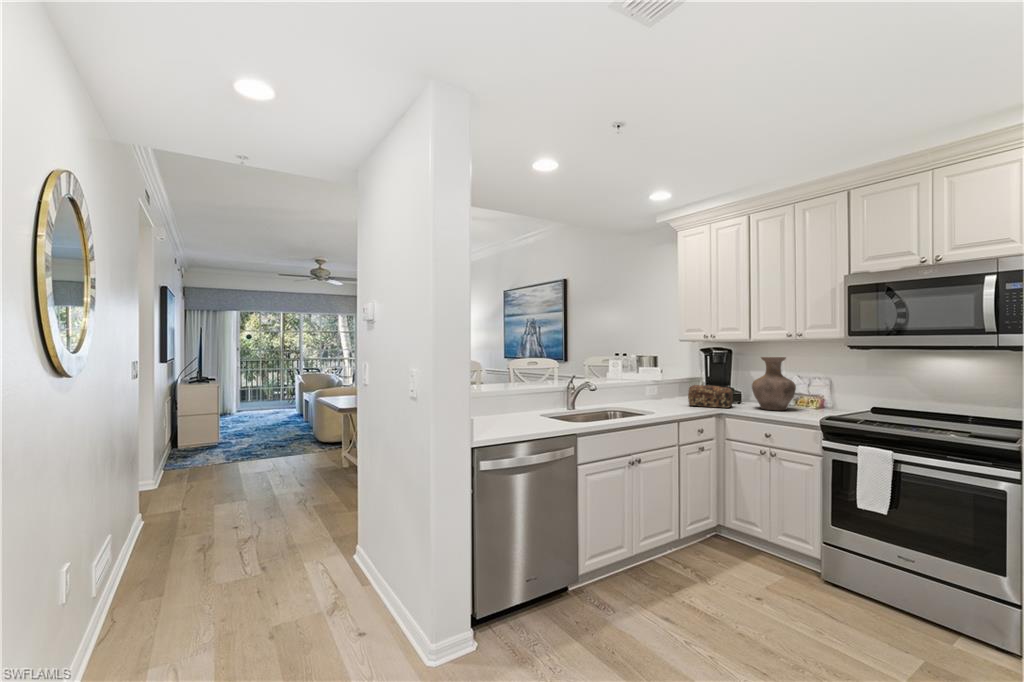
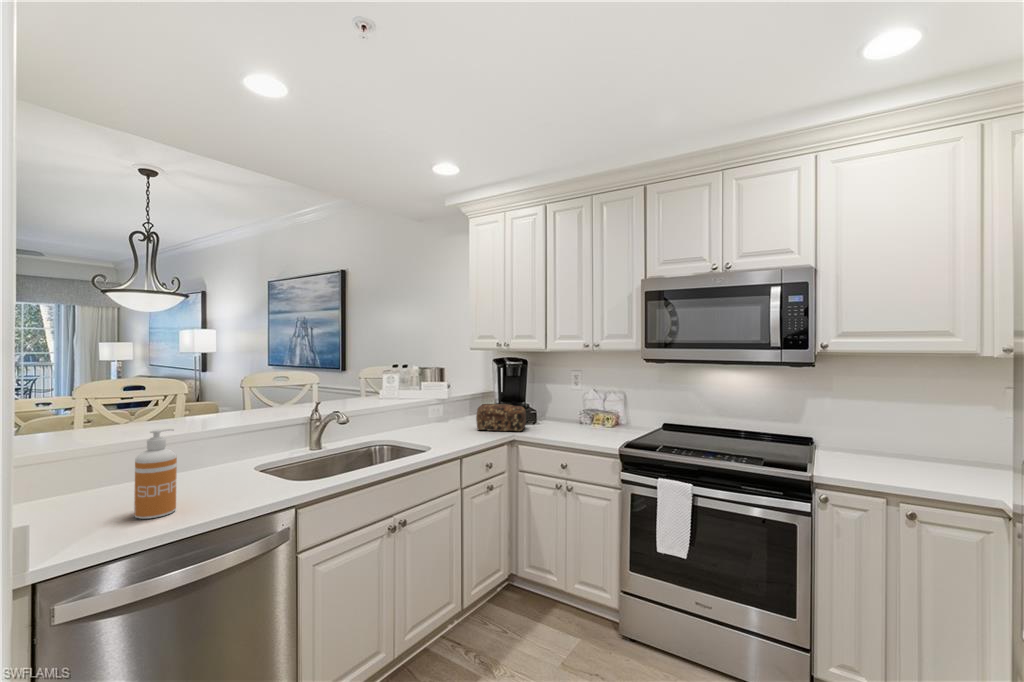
vase: present [752,357,796,410] -> none [546,370,591,432]
soap dispenser: none [493,381,512,430] -> present [134,429,177,519]

